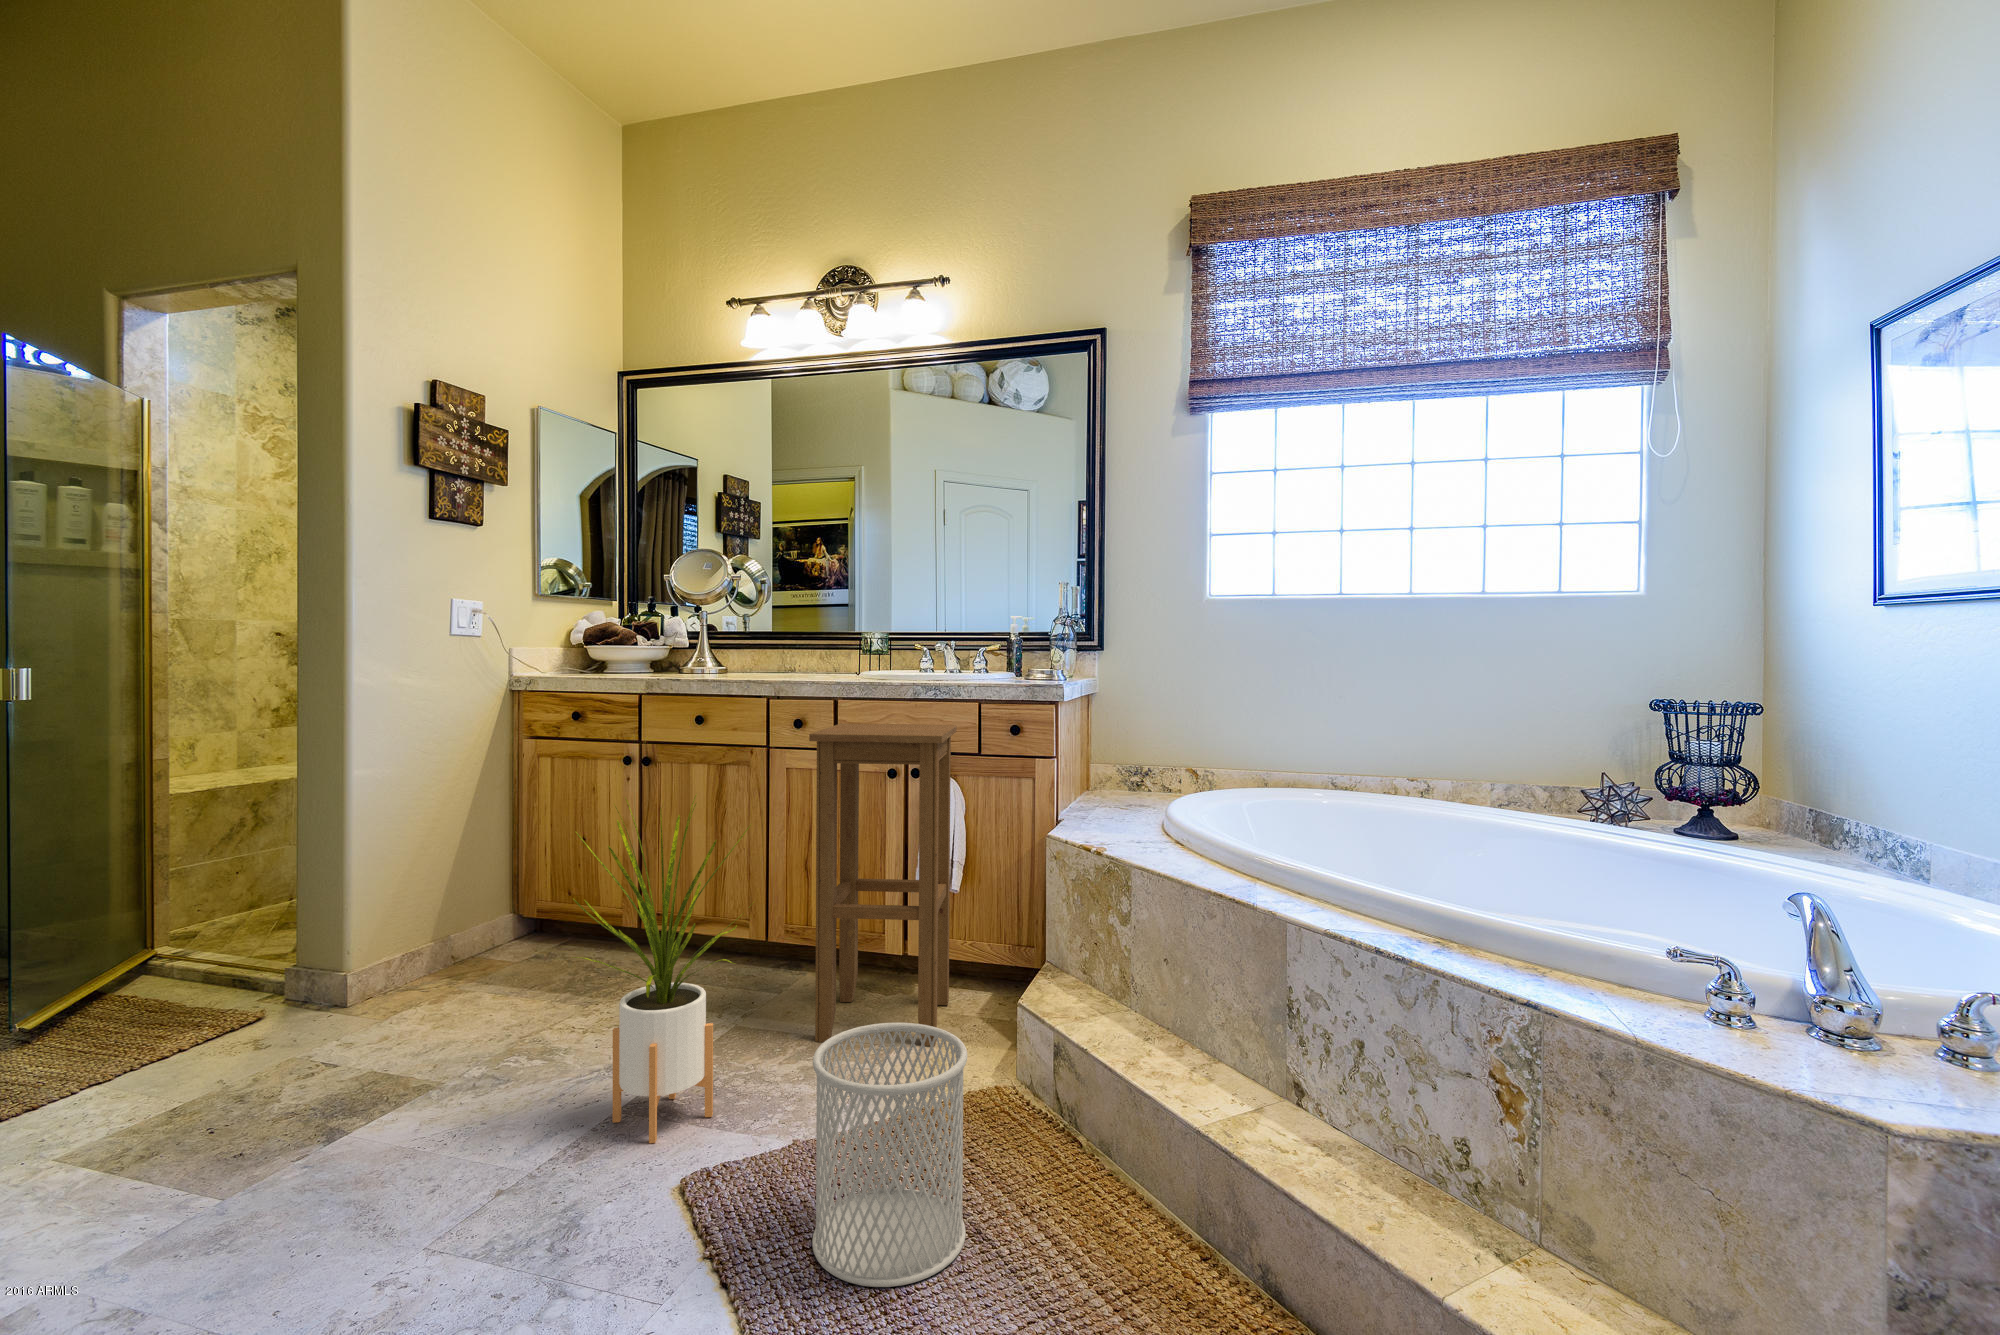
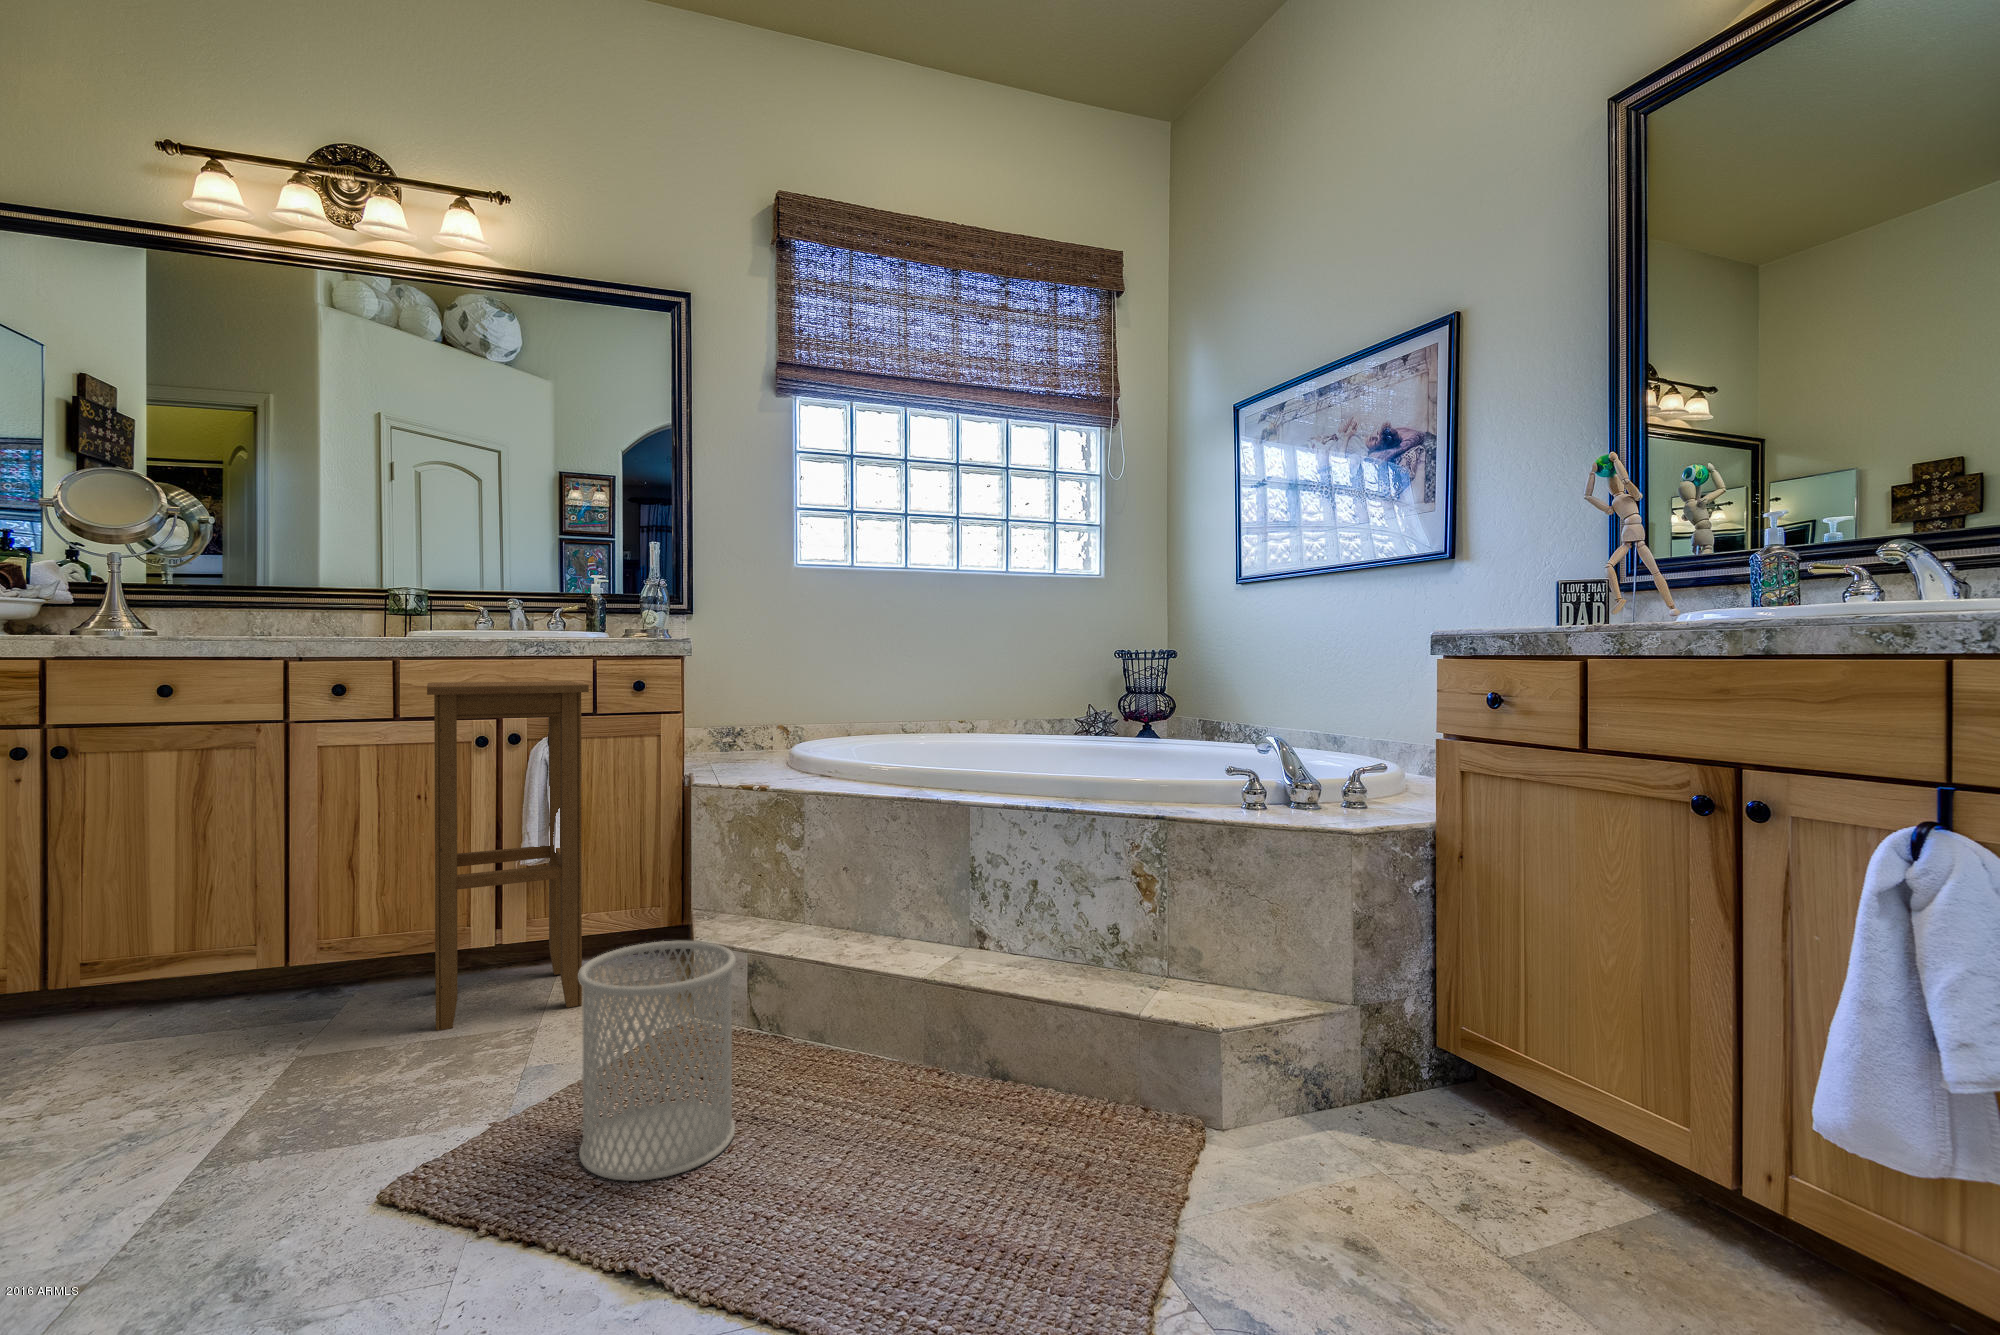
house plant: present [573,796,751,1143] -> none [160,748,418,1157]

